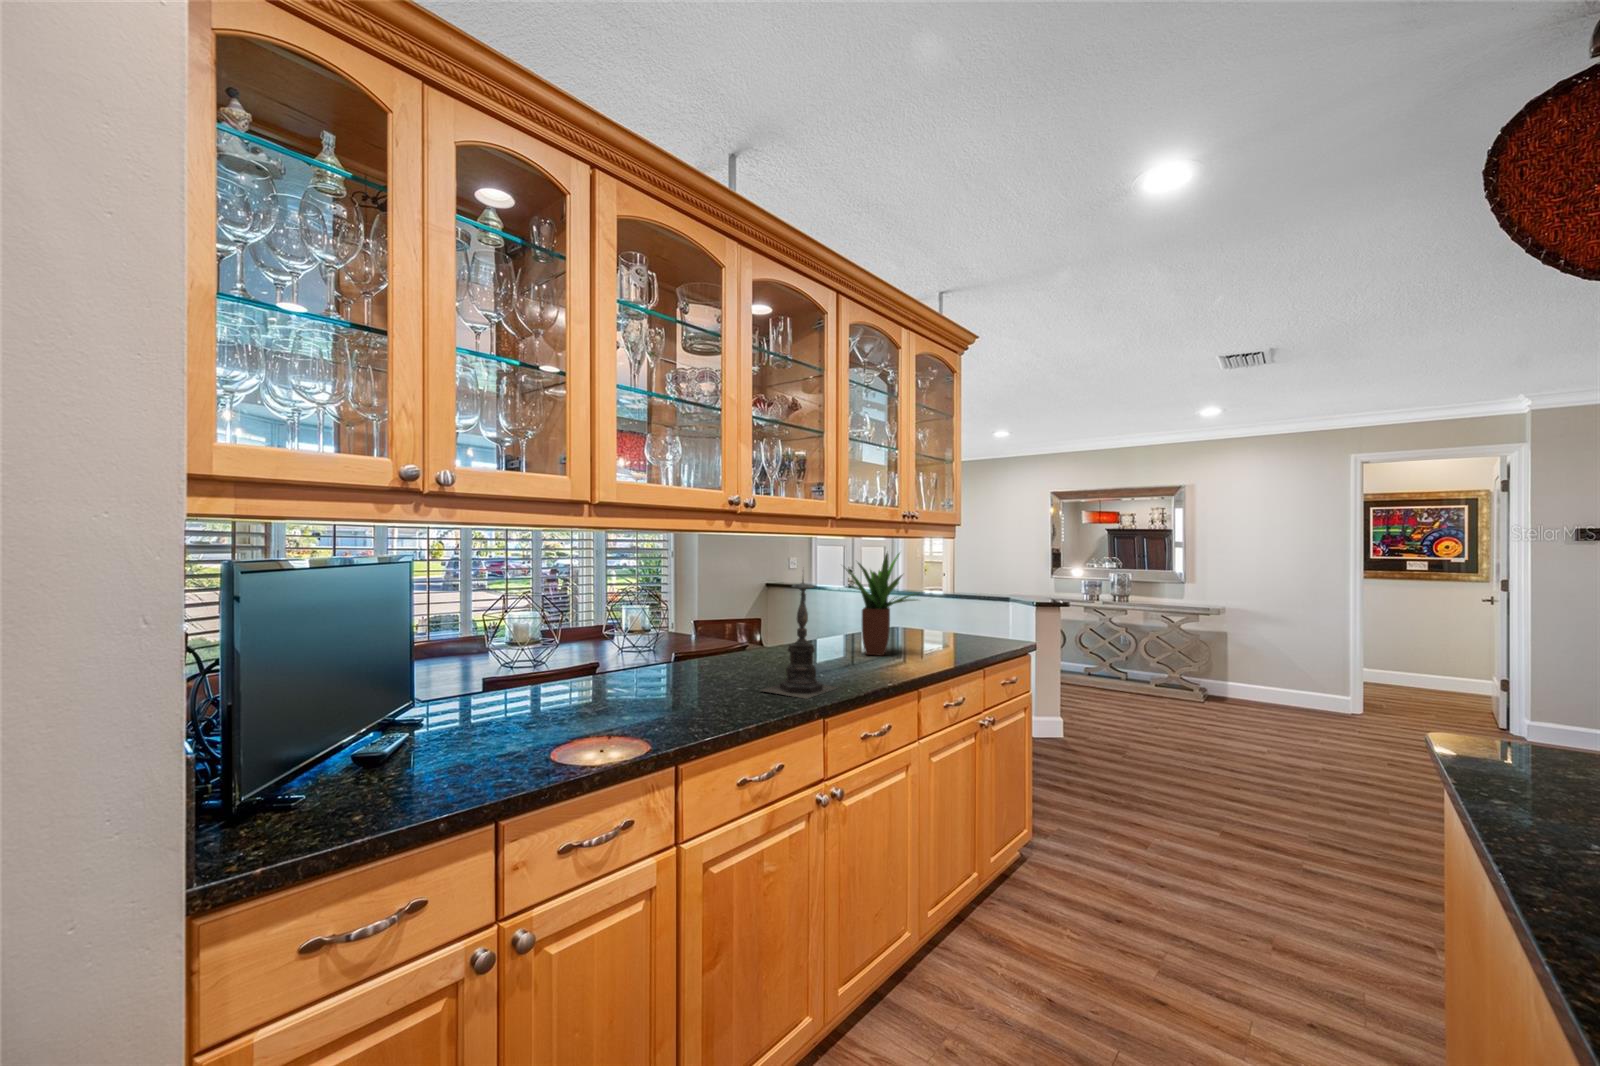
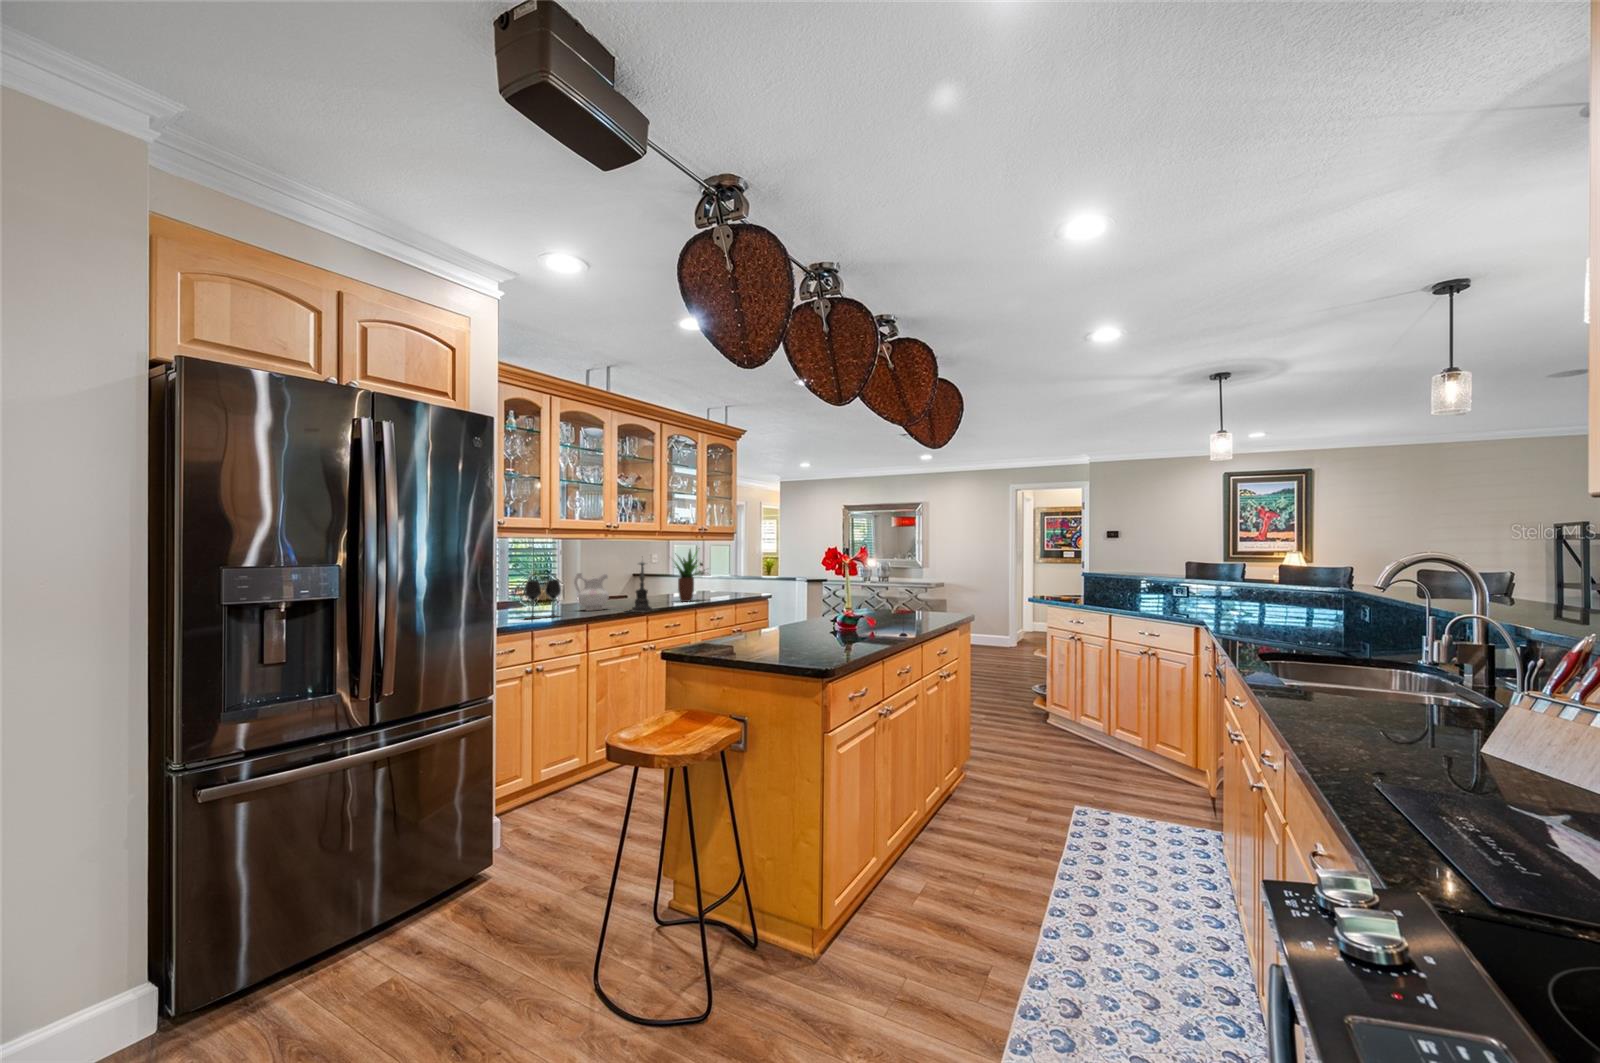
ceramic pitcher: none [663,600,731,679] -> present [574,573,609,611]
wine glass: none [543,619,628,713] -> present [525,580,561,619]

